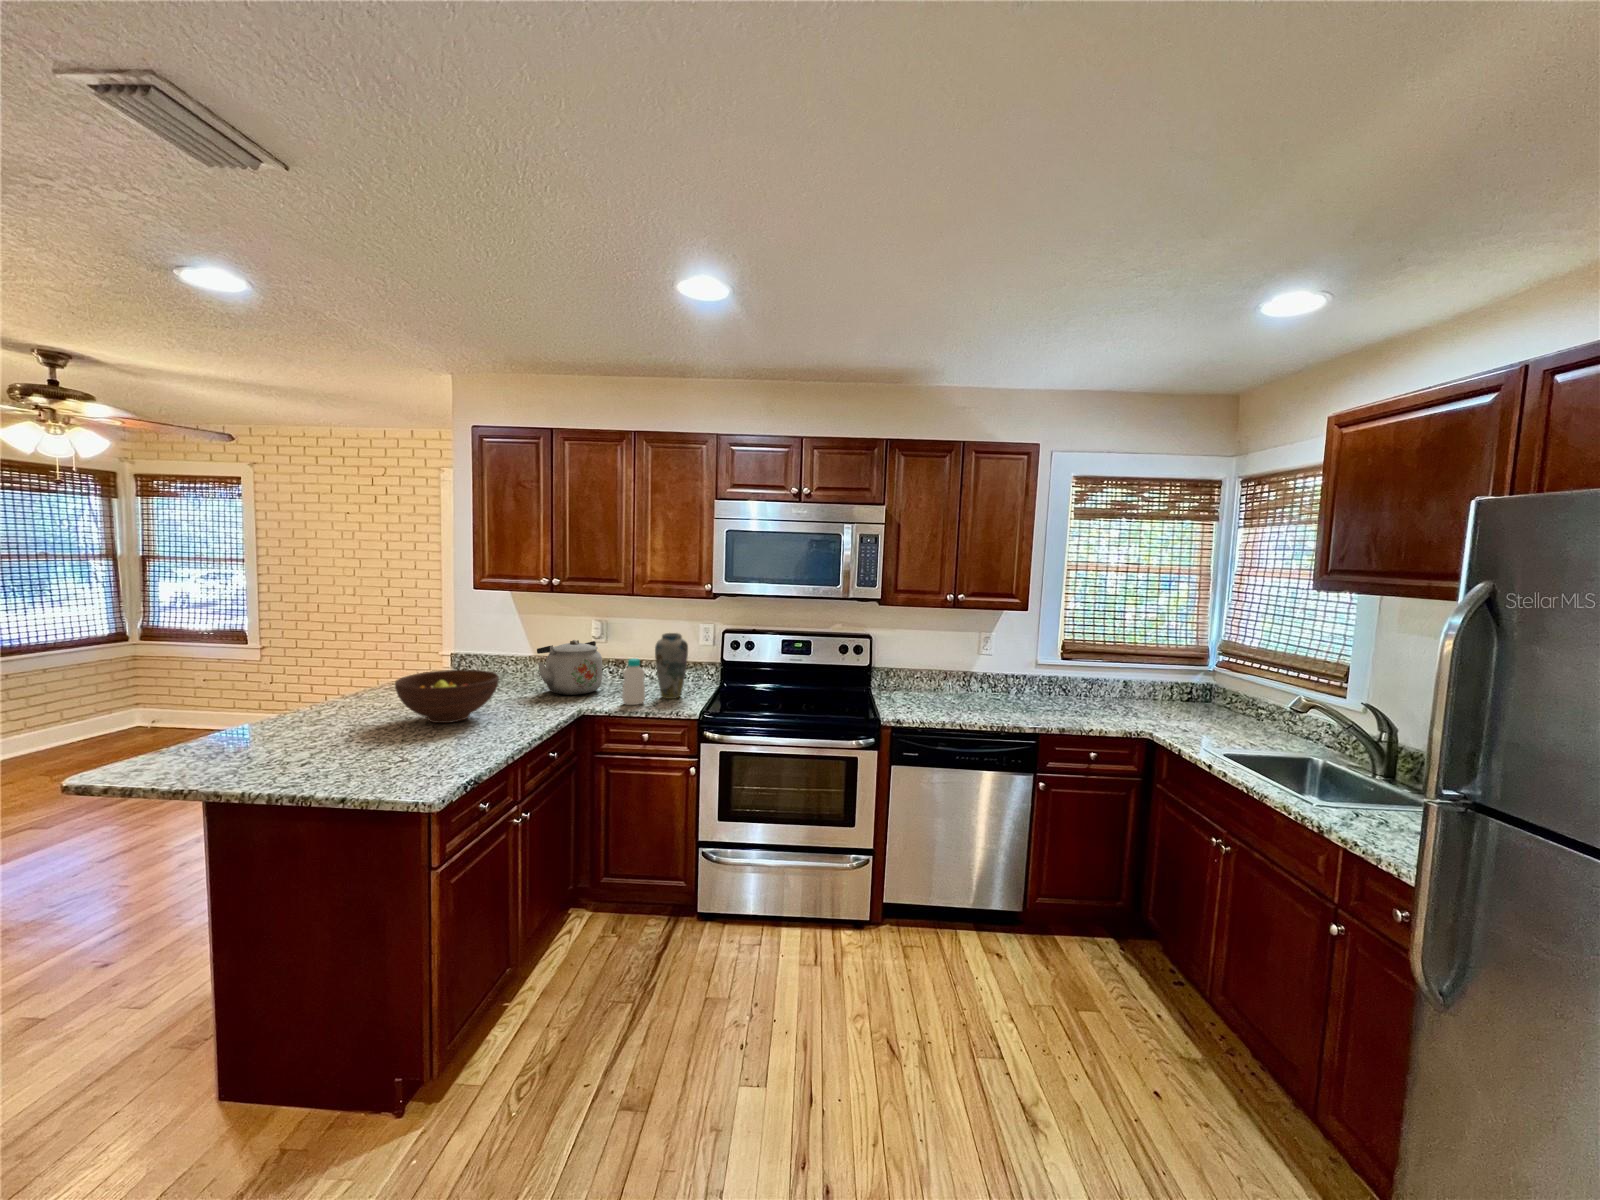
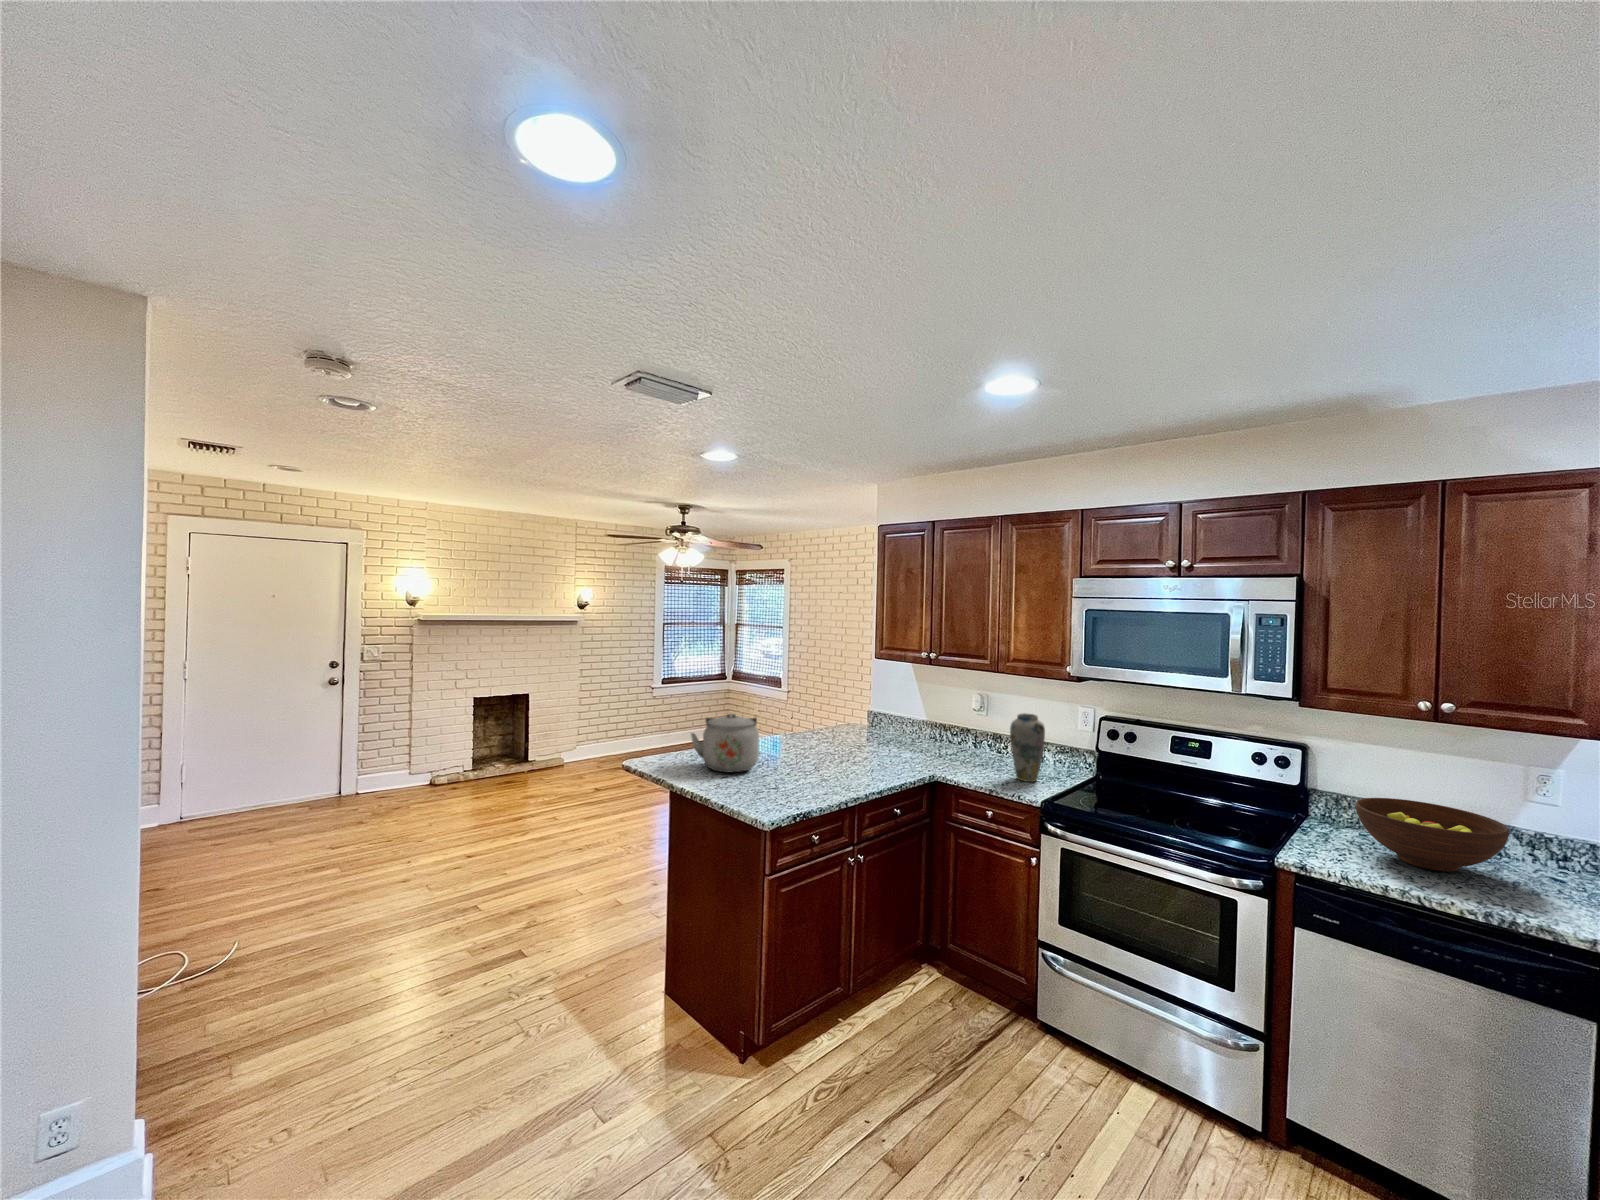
kettle: present [537,640,602,695] -> present [691,713,759,772]
bottle: present [622,658,645,705] -> none [972,735,994,781]
fruit bowl: present [395,670,499,723] -> present [1356,798,1509,872]

